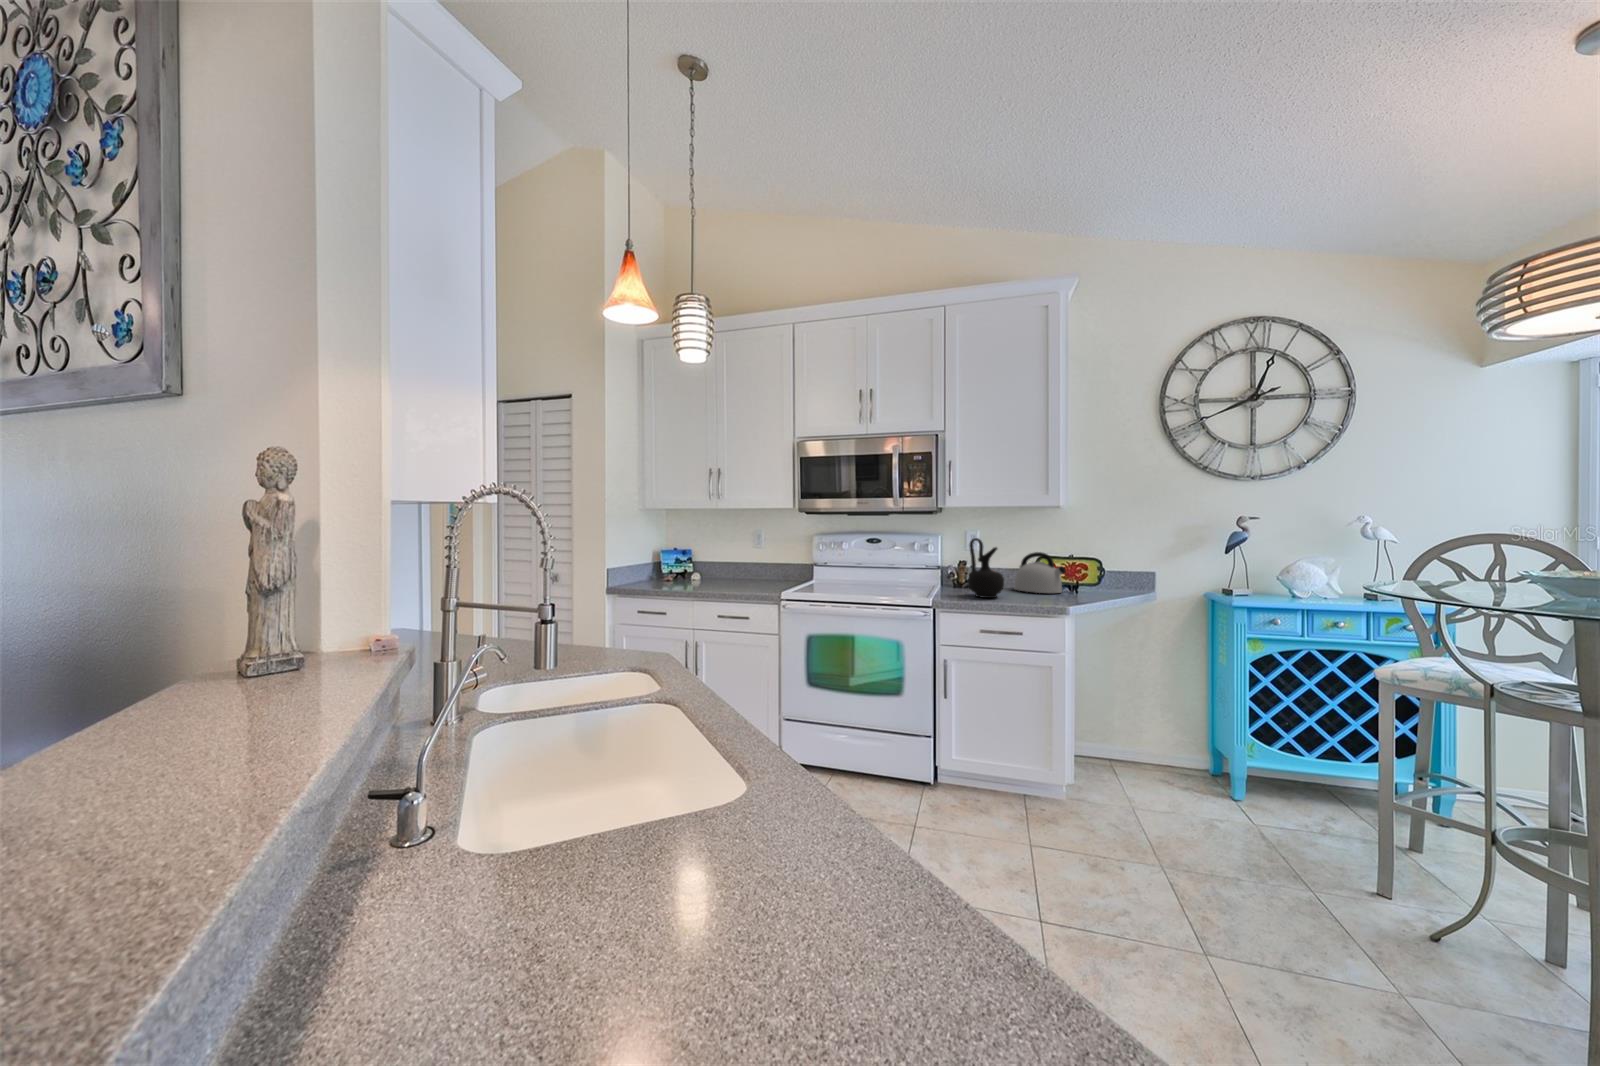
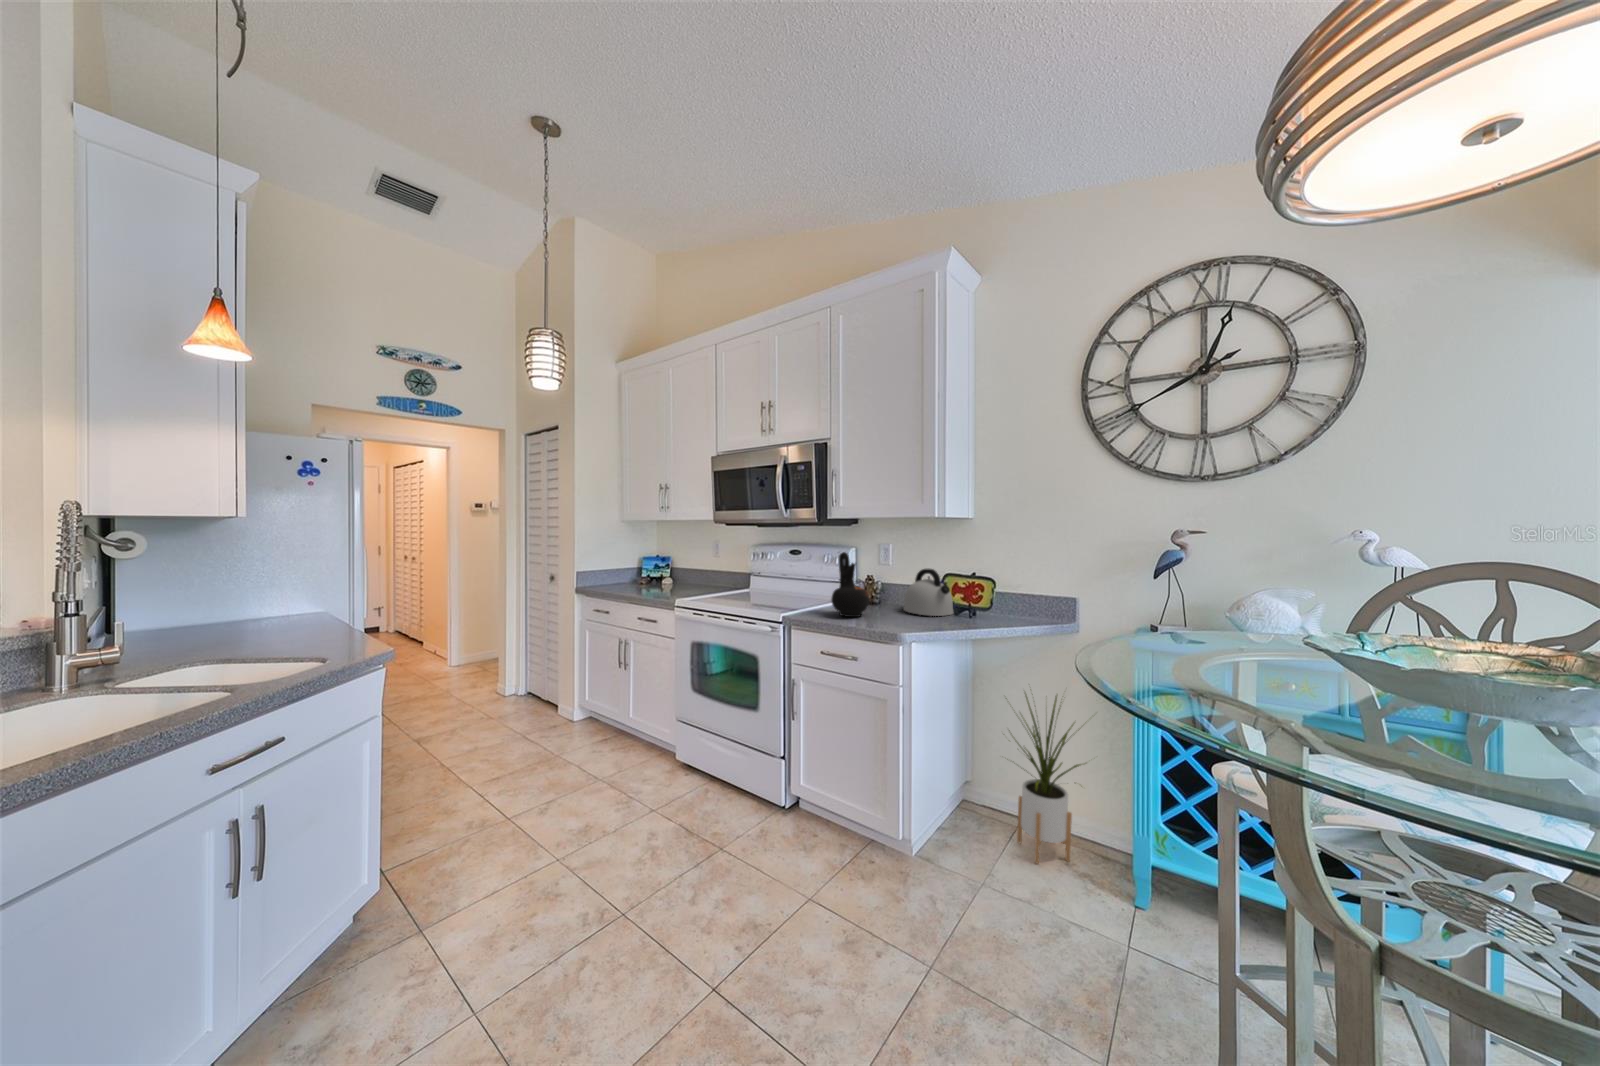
house plant: none [1112,644,1195,788] -> present [1006,695,1081,863]

